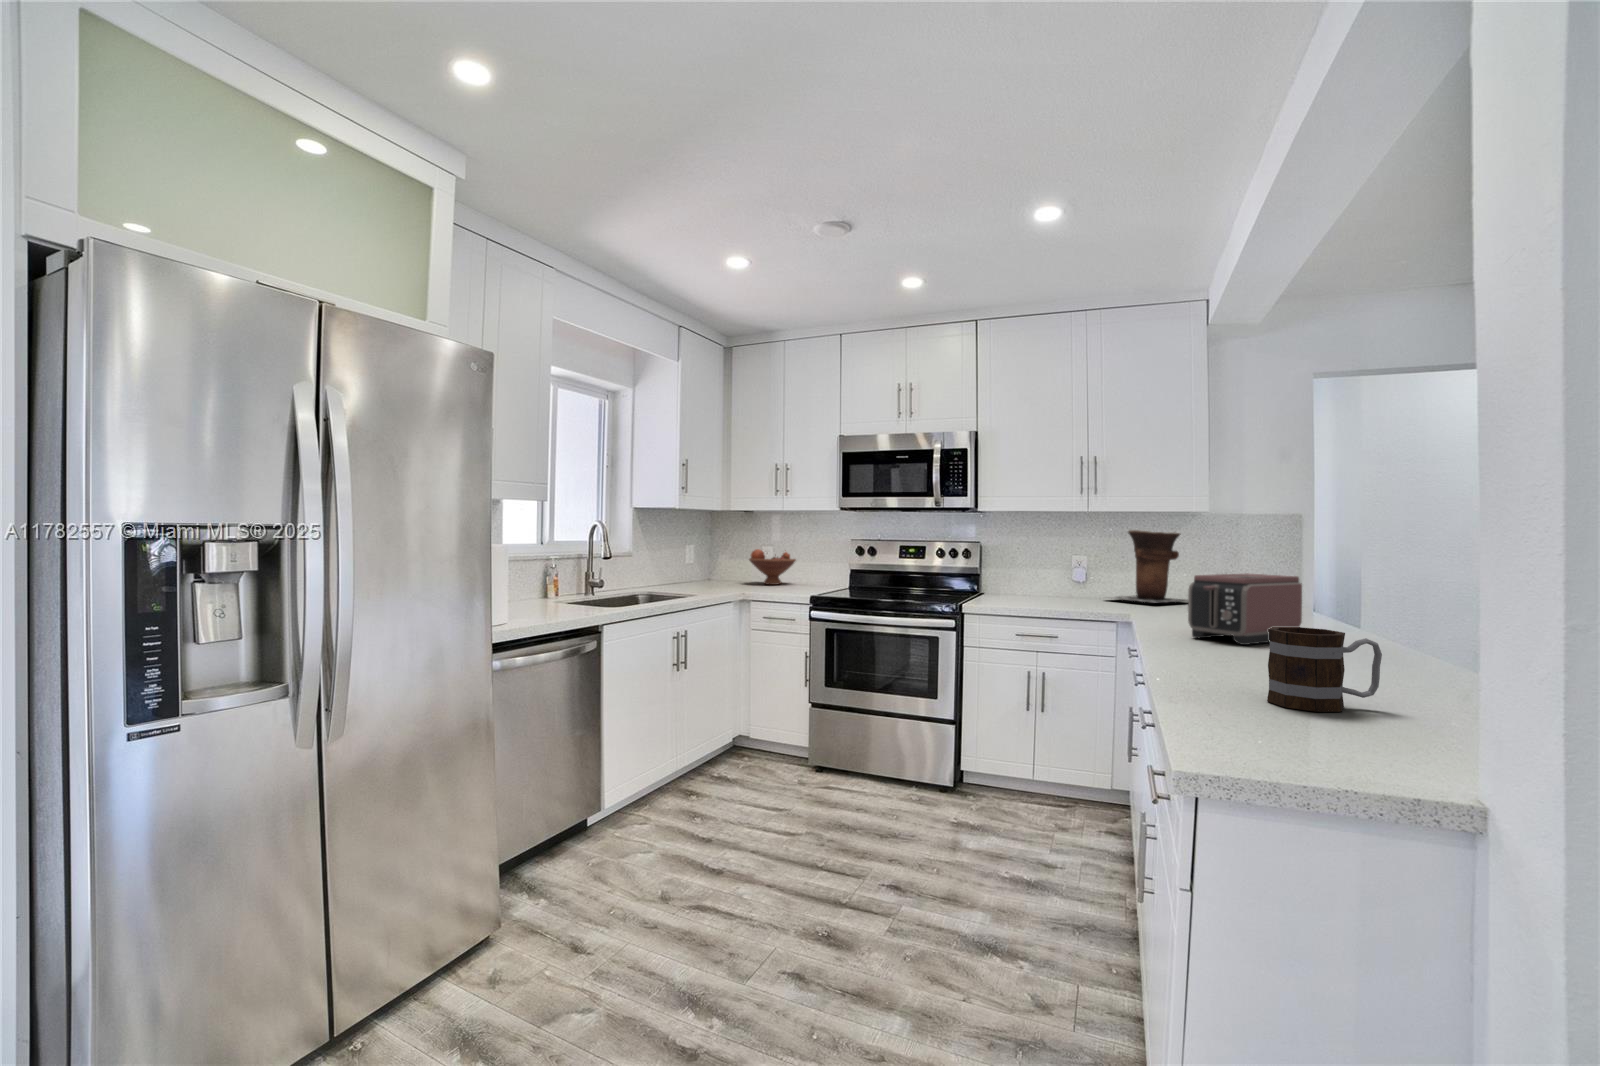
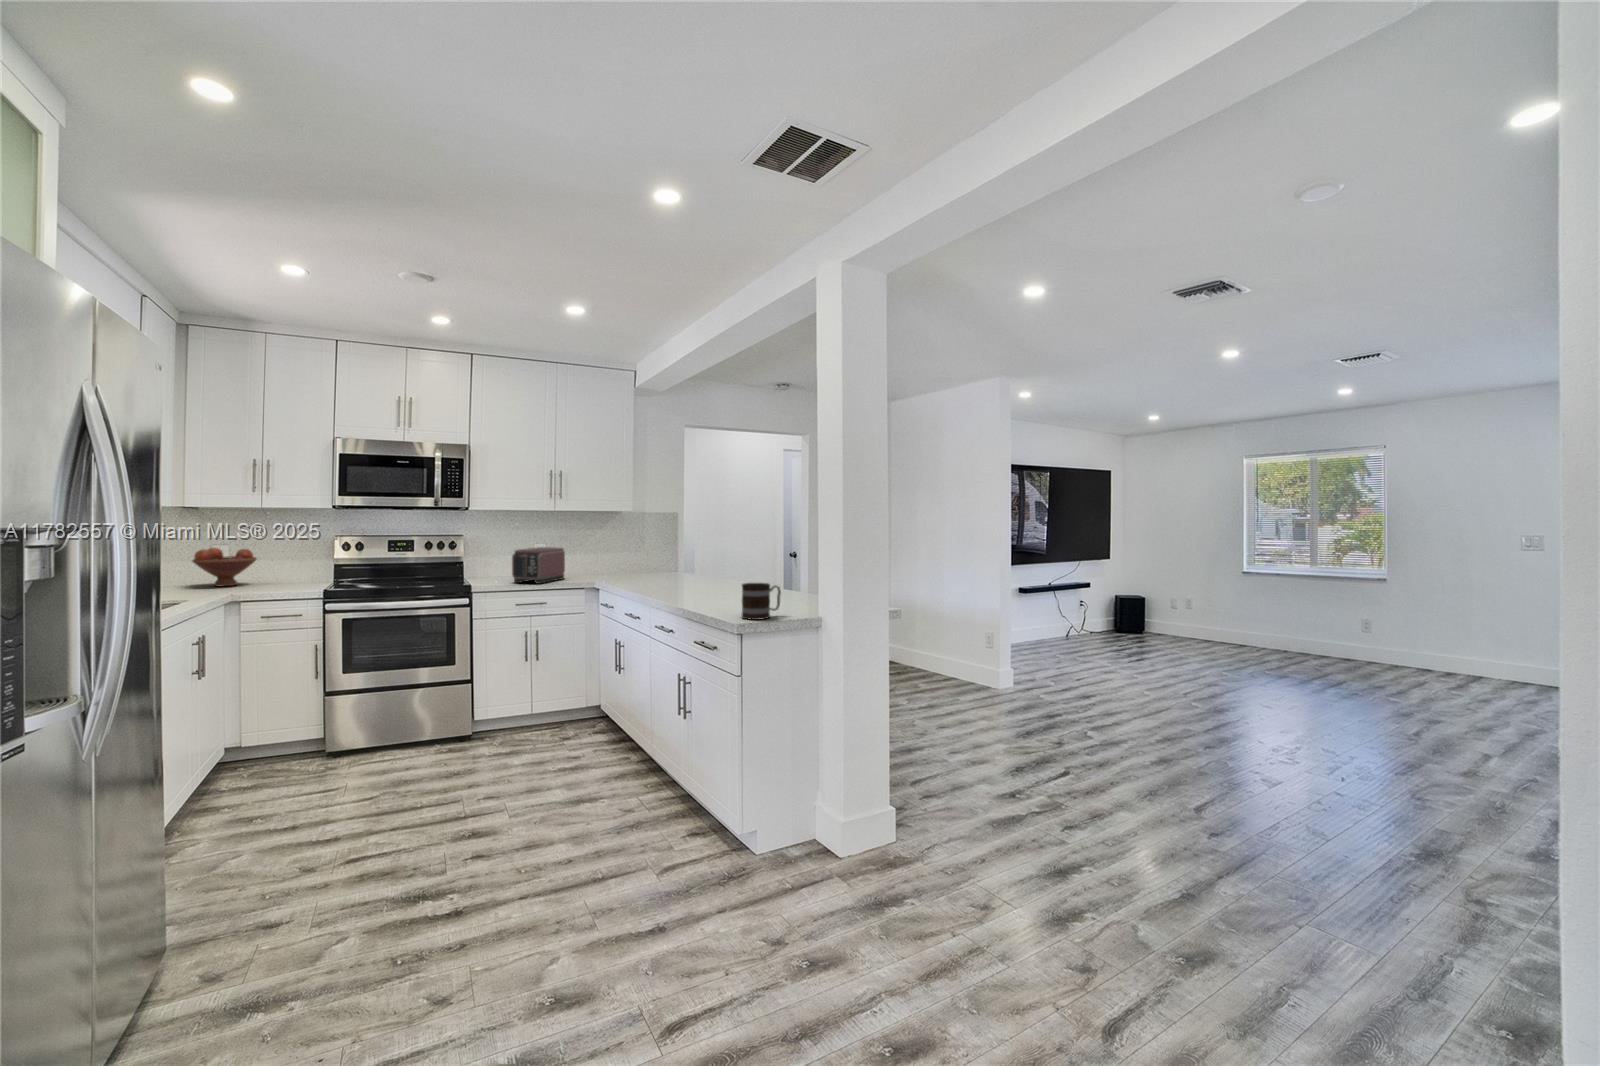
vase: present [1111,530,1185,602] -> none [566,524,625,574]
toaster: present [1188,573,1302,645] -> present [512,547,565,584]

